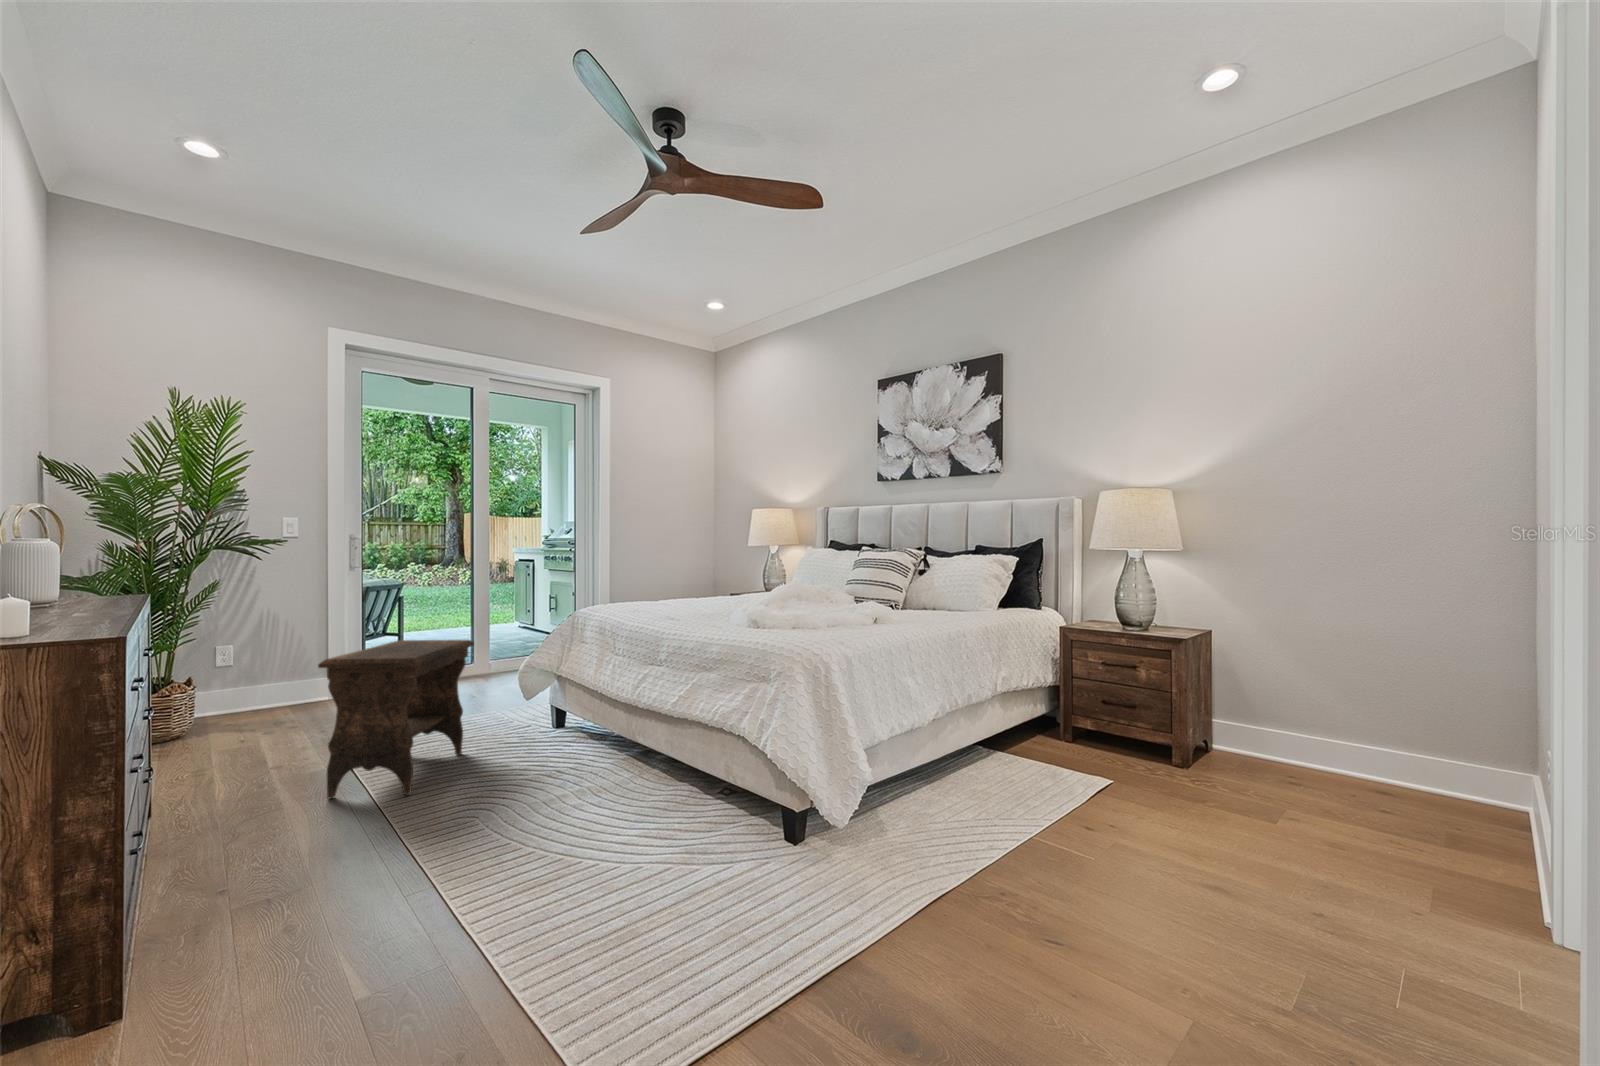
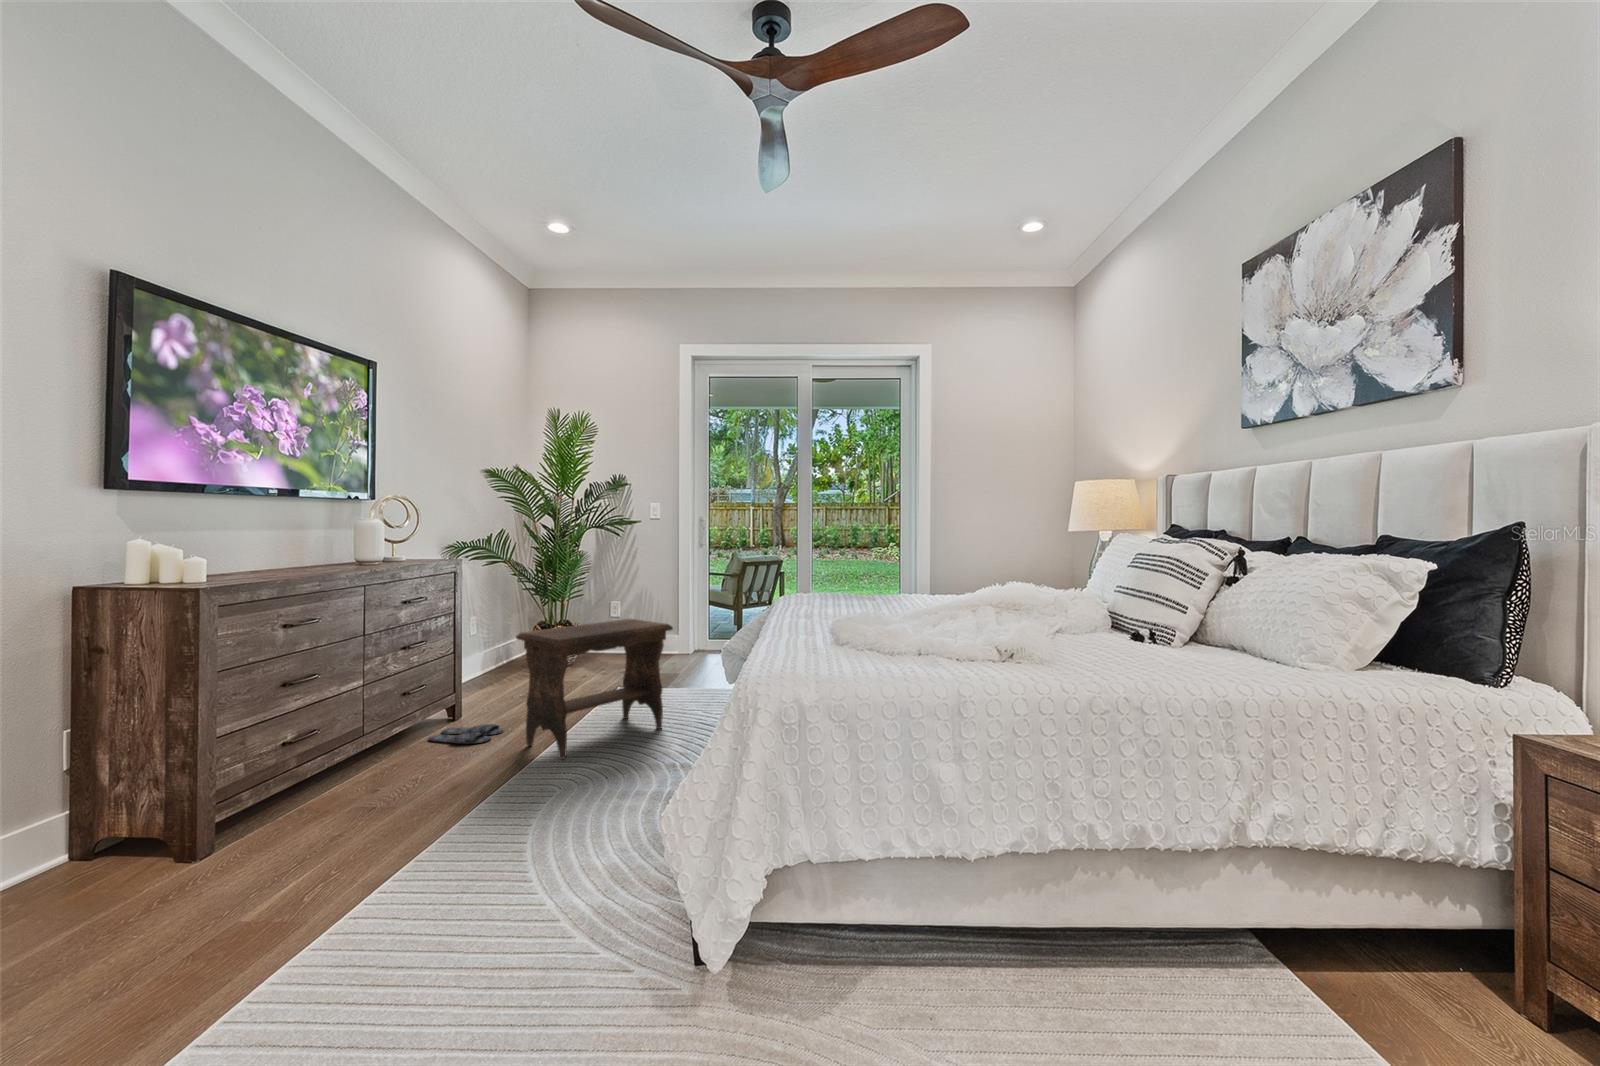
slippers: none [141,794,256,831] -> present [428,724,503,744]

